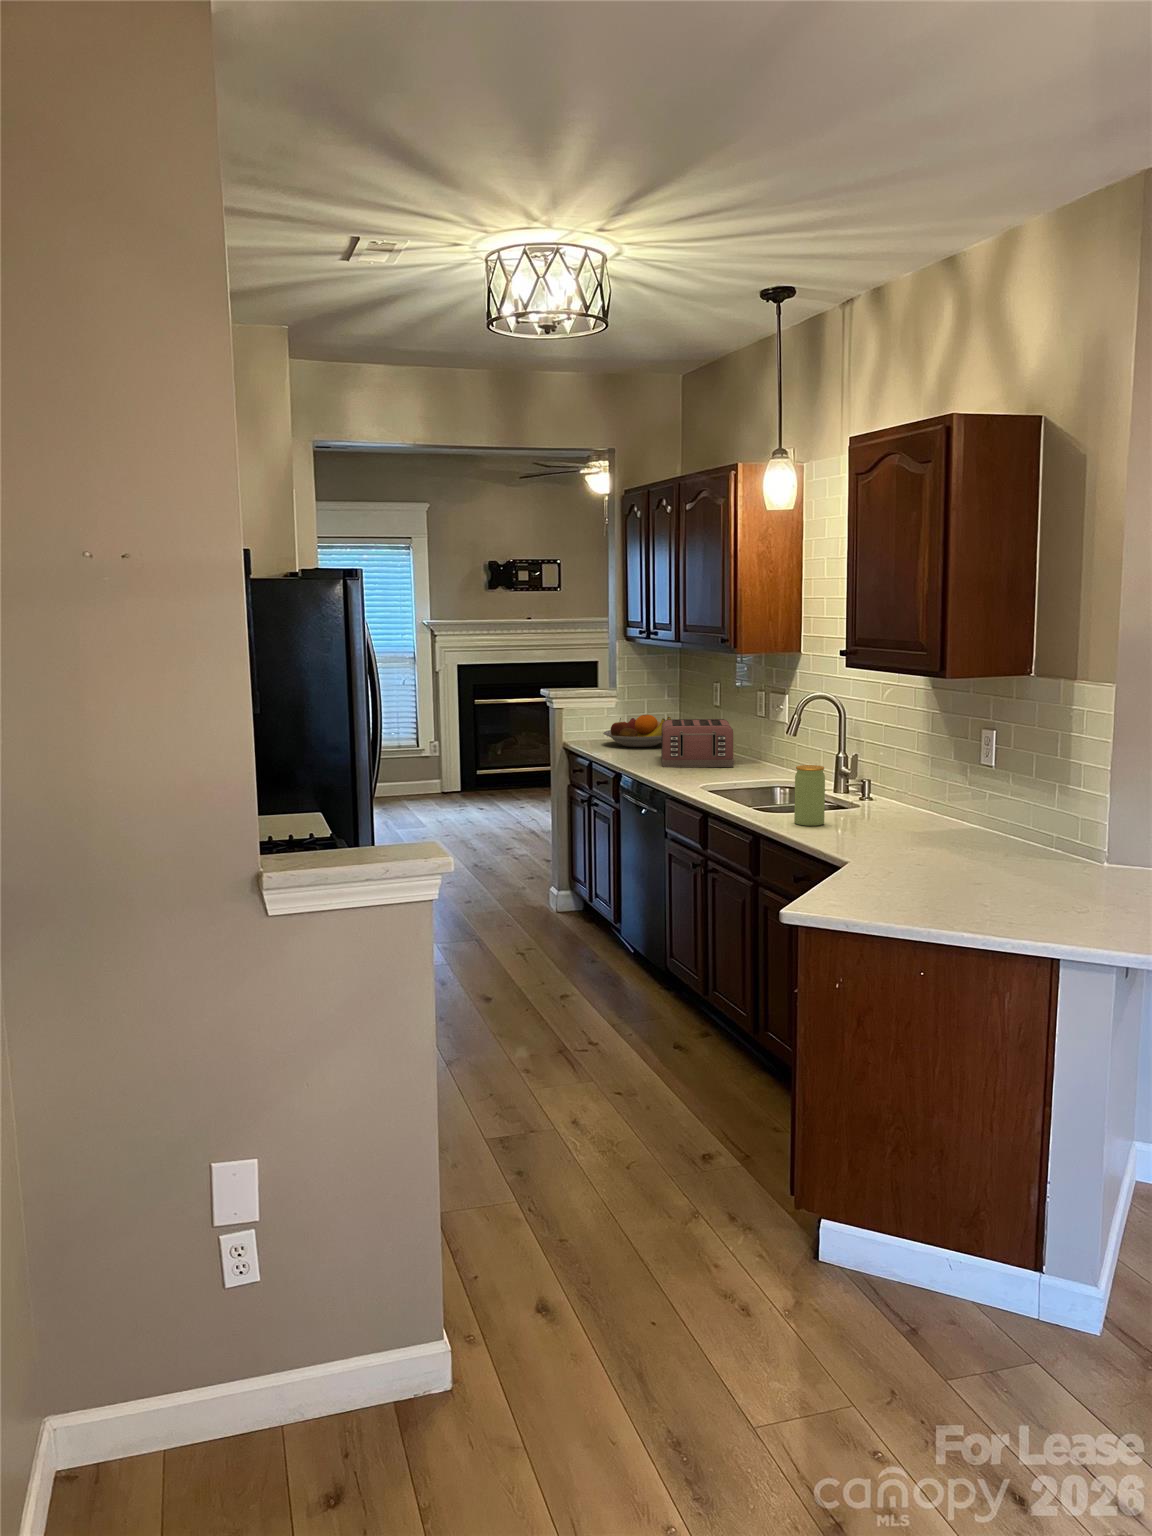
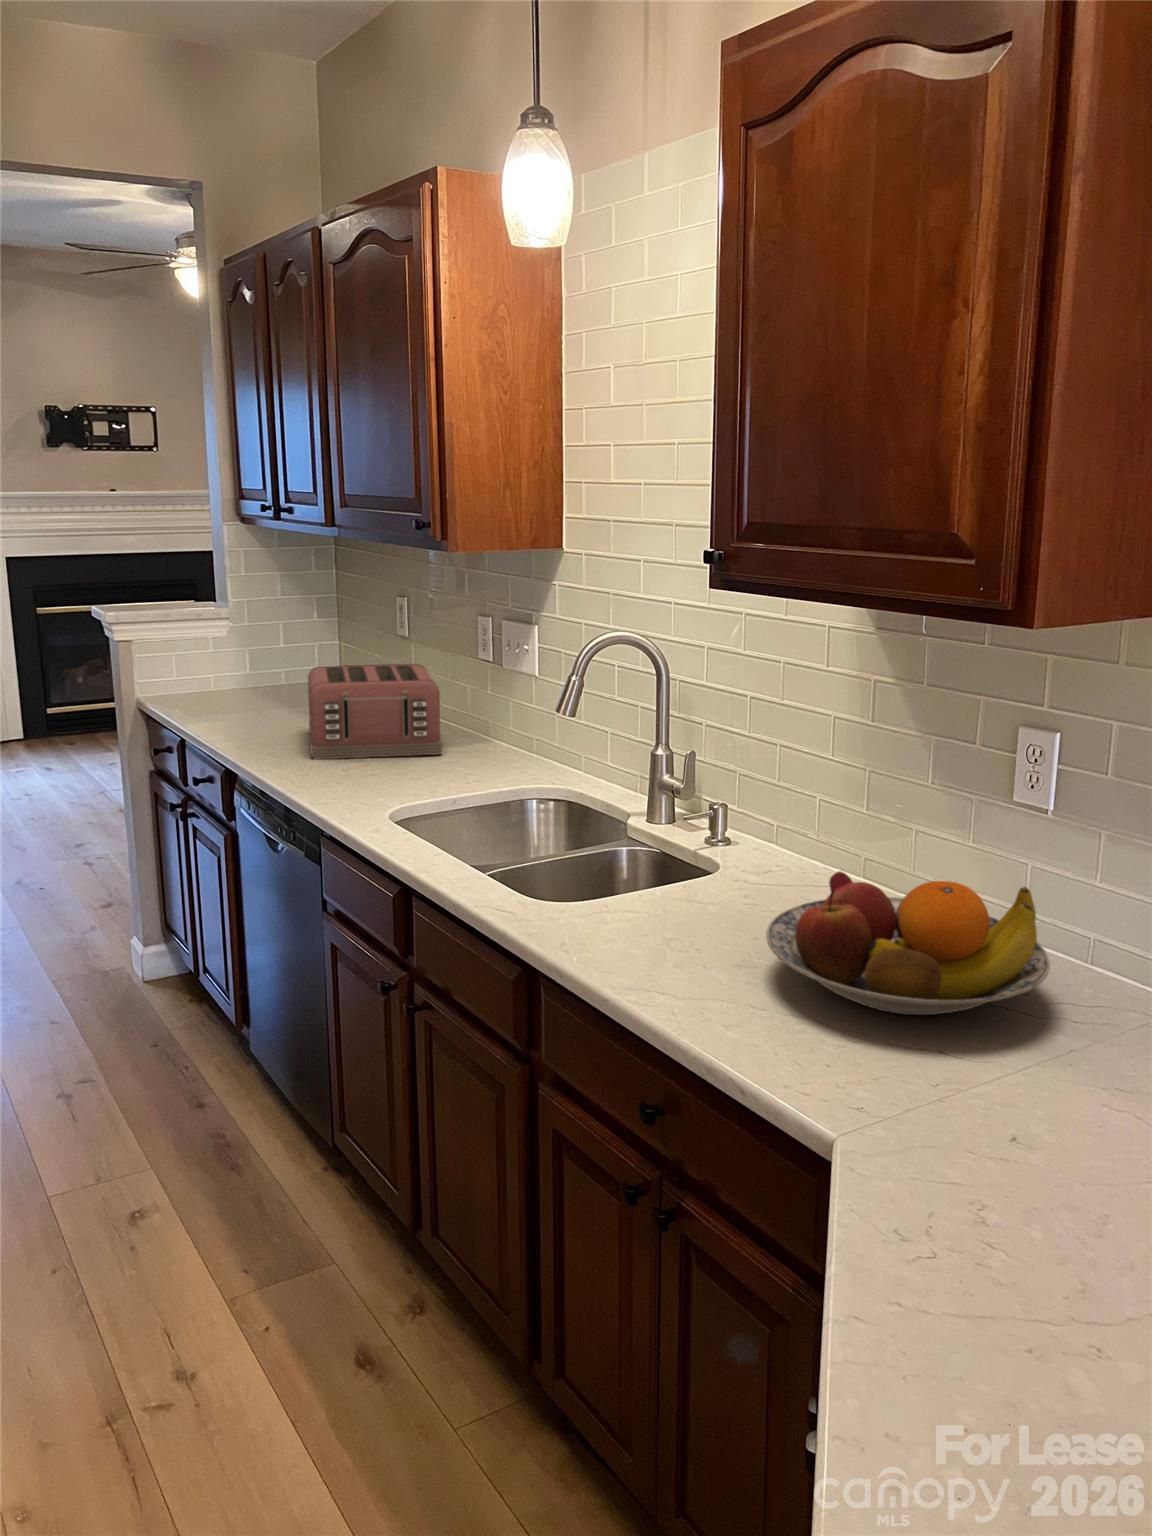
fruit bowl: present [603,715,671,747] -> present [766,871,1050,1015]
jar: present [794,765,825,826] -> none [616,810,686,954]

